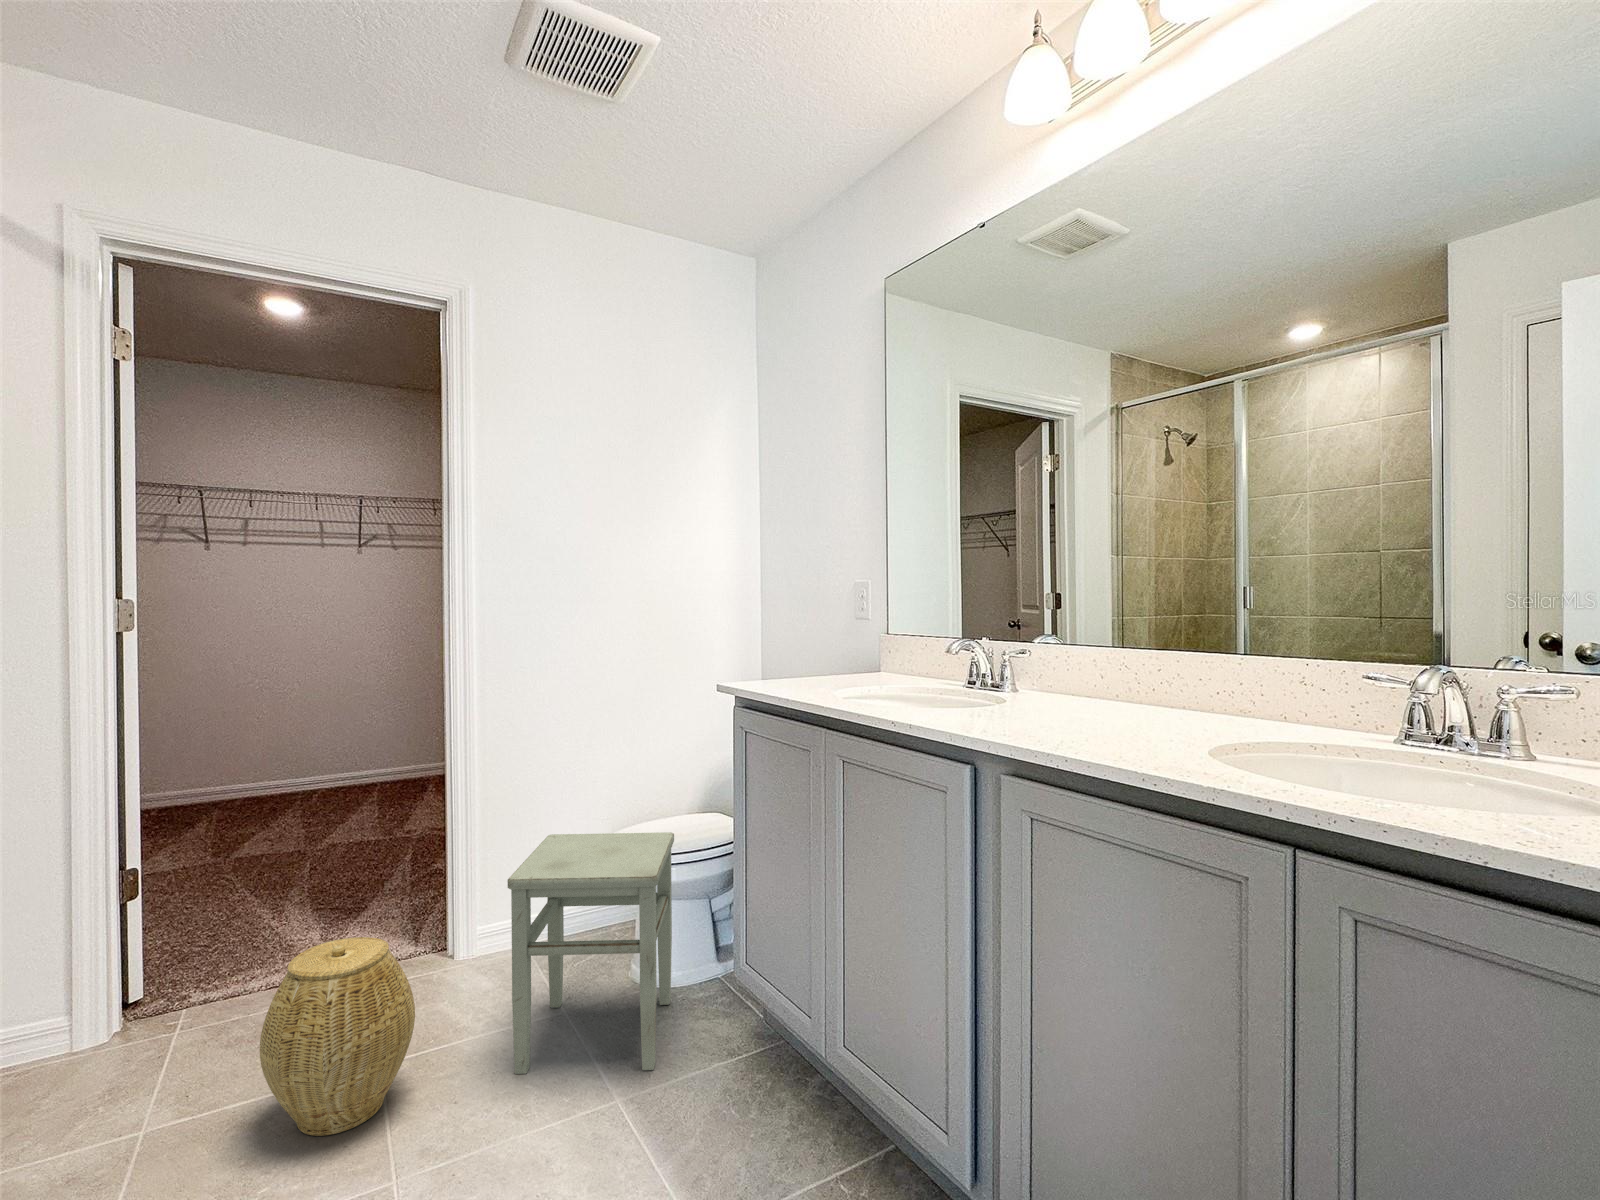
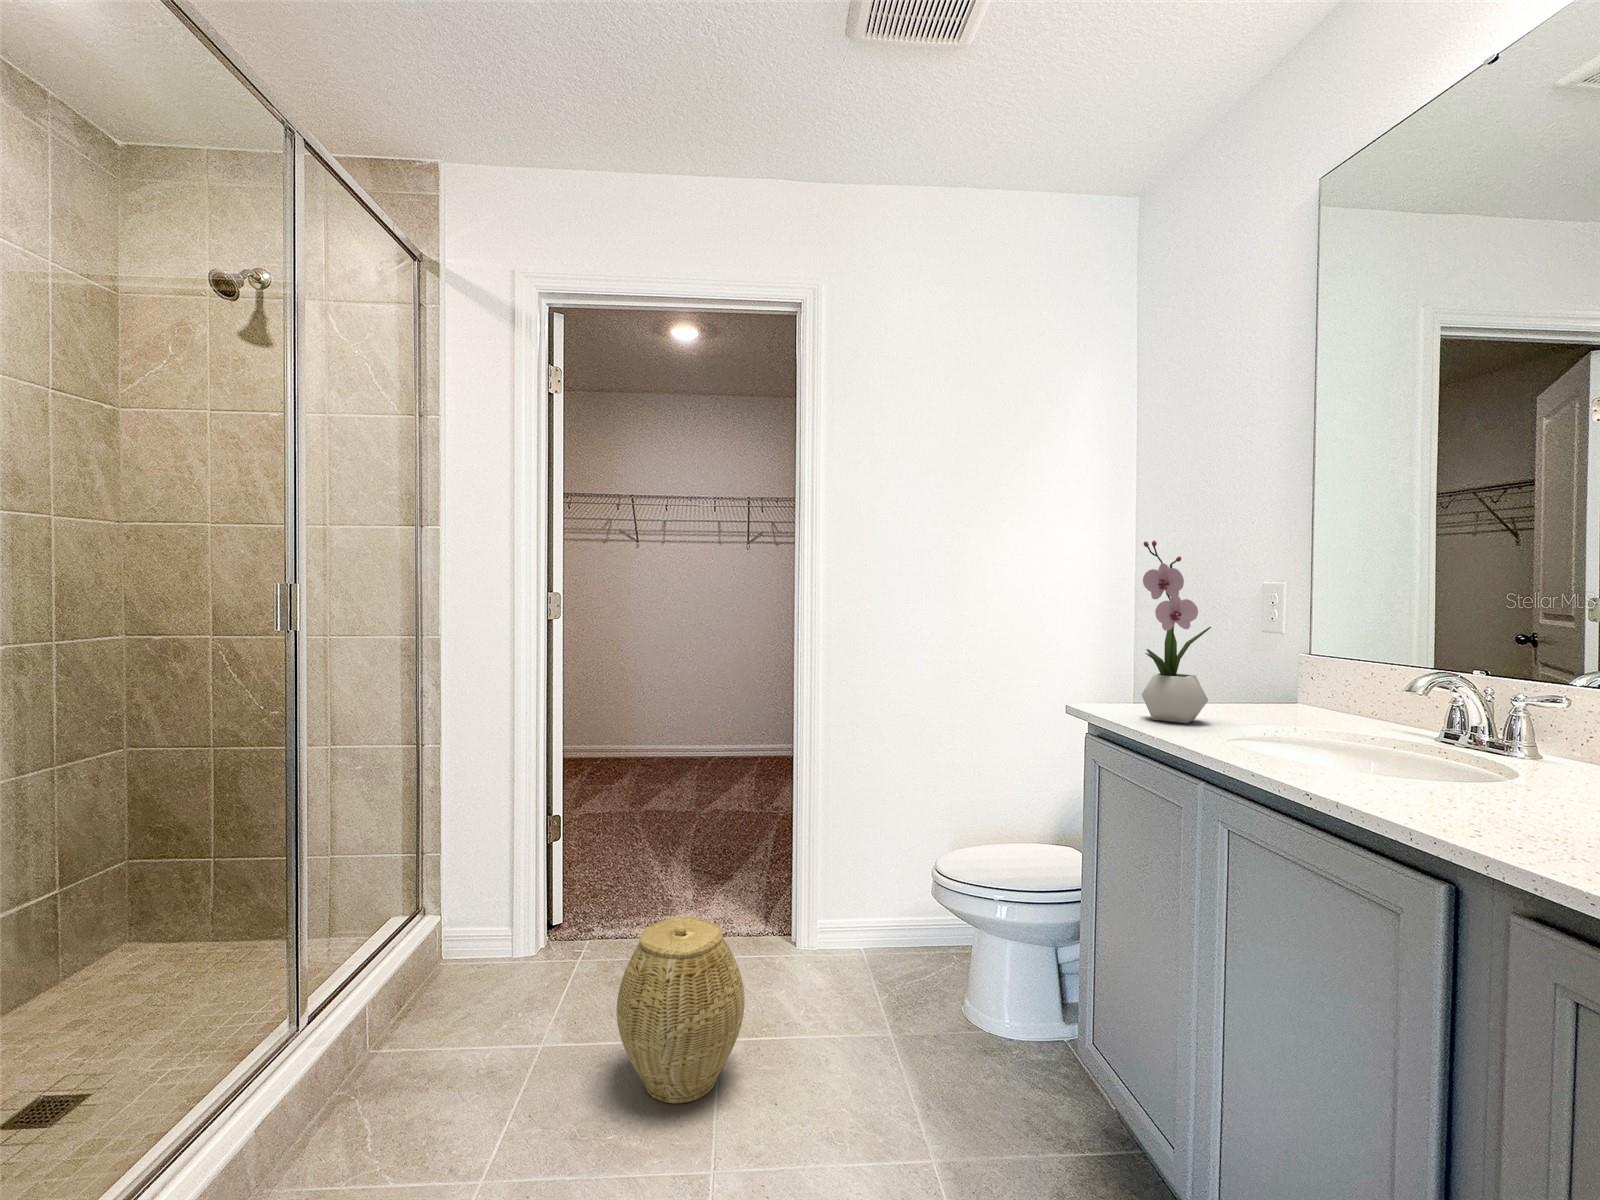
flower arrangement: none [775,545,825,689] -> present [1141,541,1211,723]
stool: present [507,832,674,1074] -> none [831,845,1014,1137]

